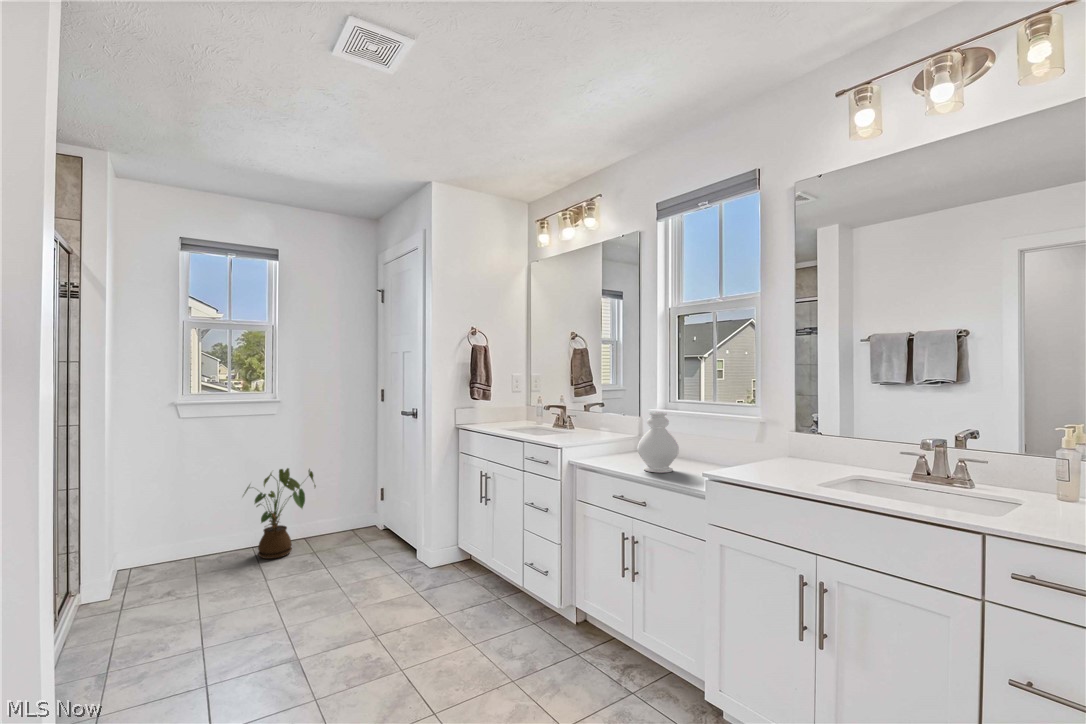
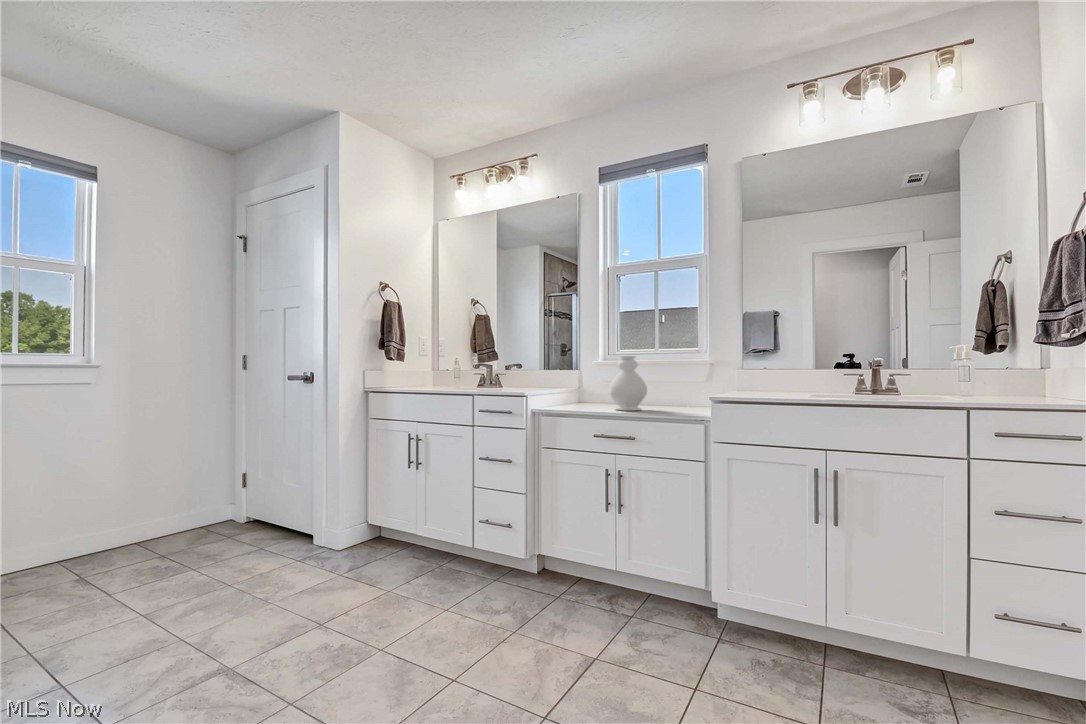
house plant: present [244,468,316,559] -> none [48,452,160,575]

